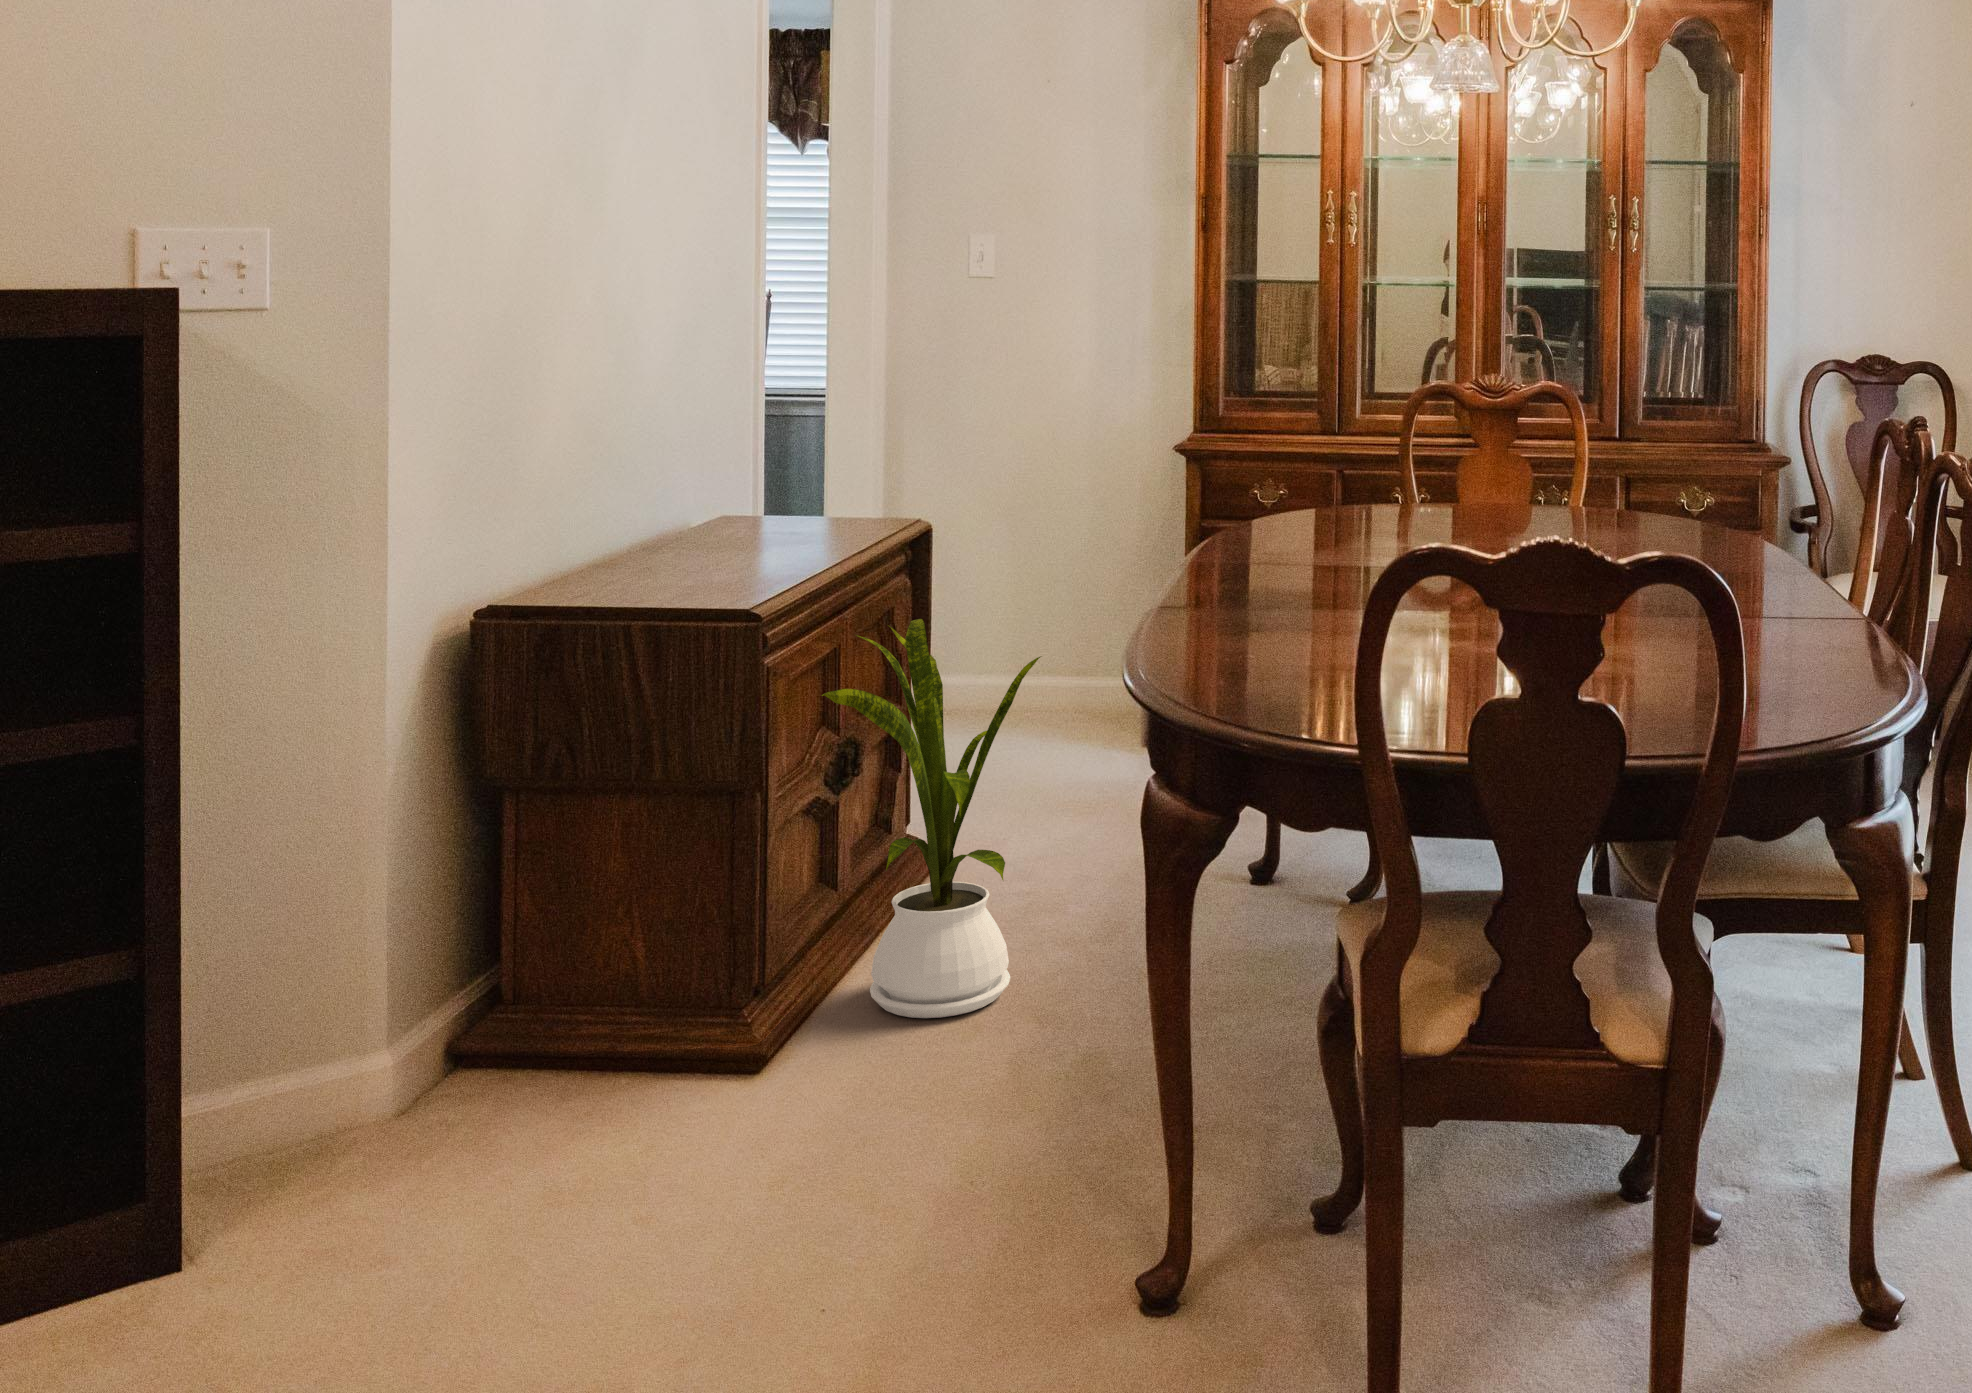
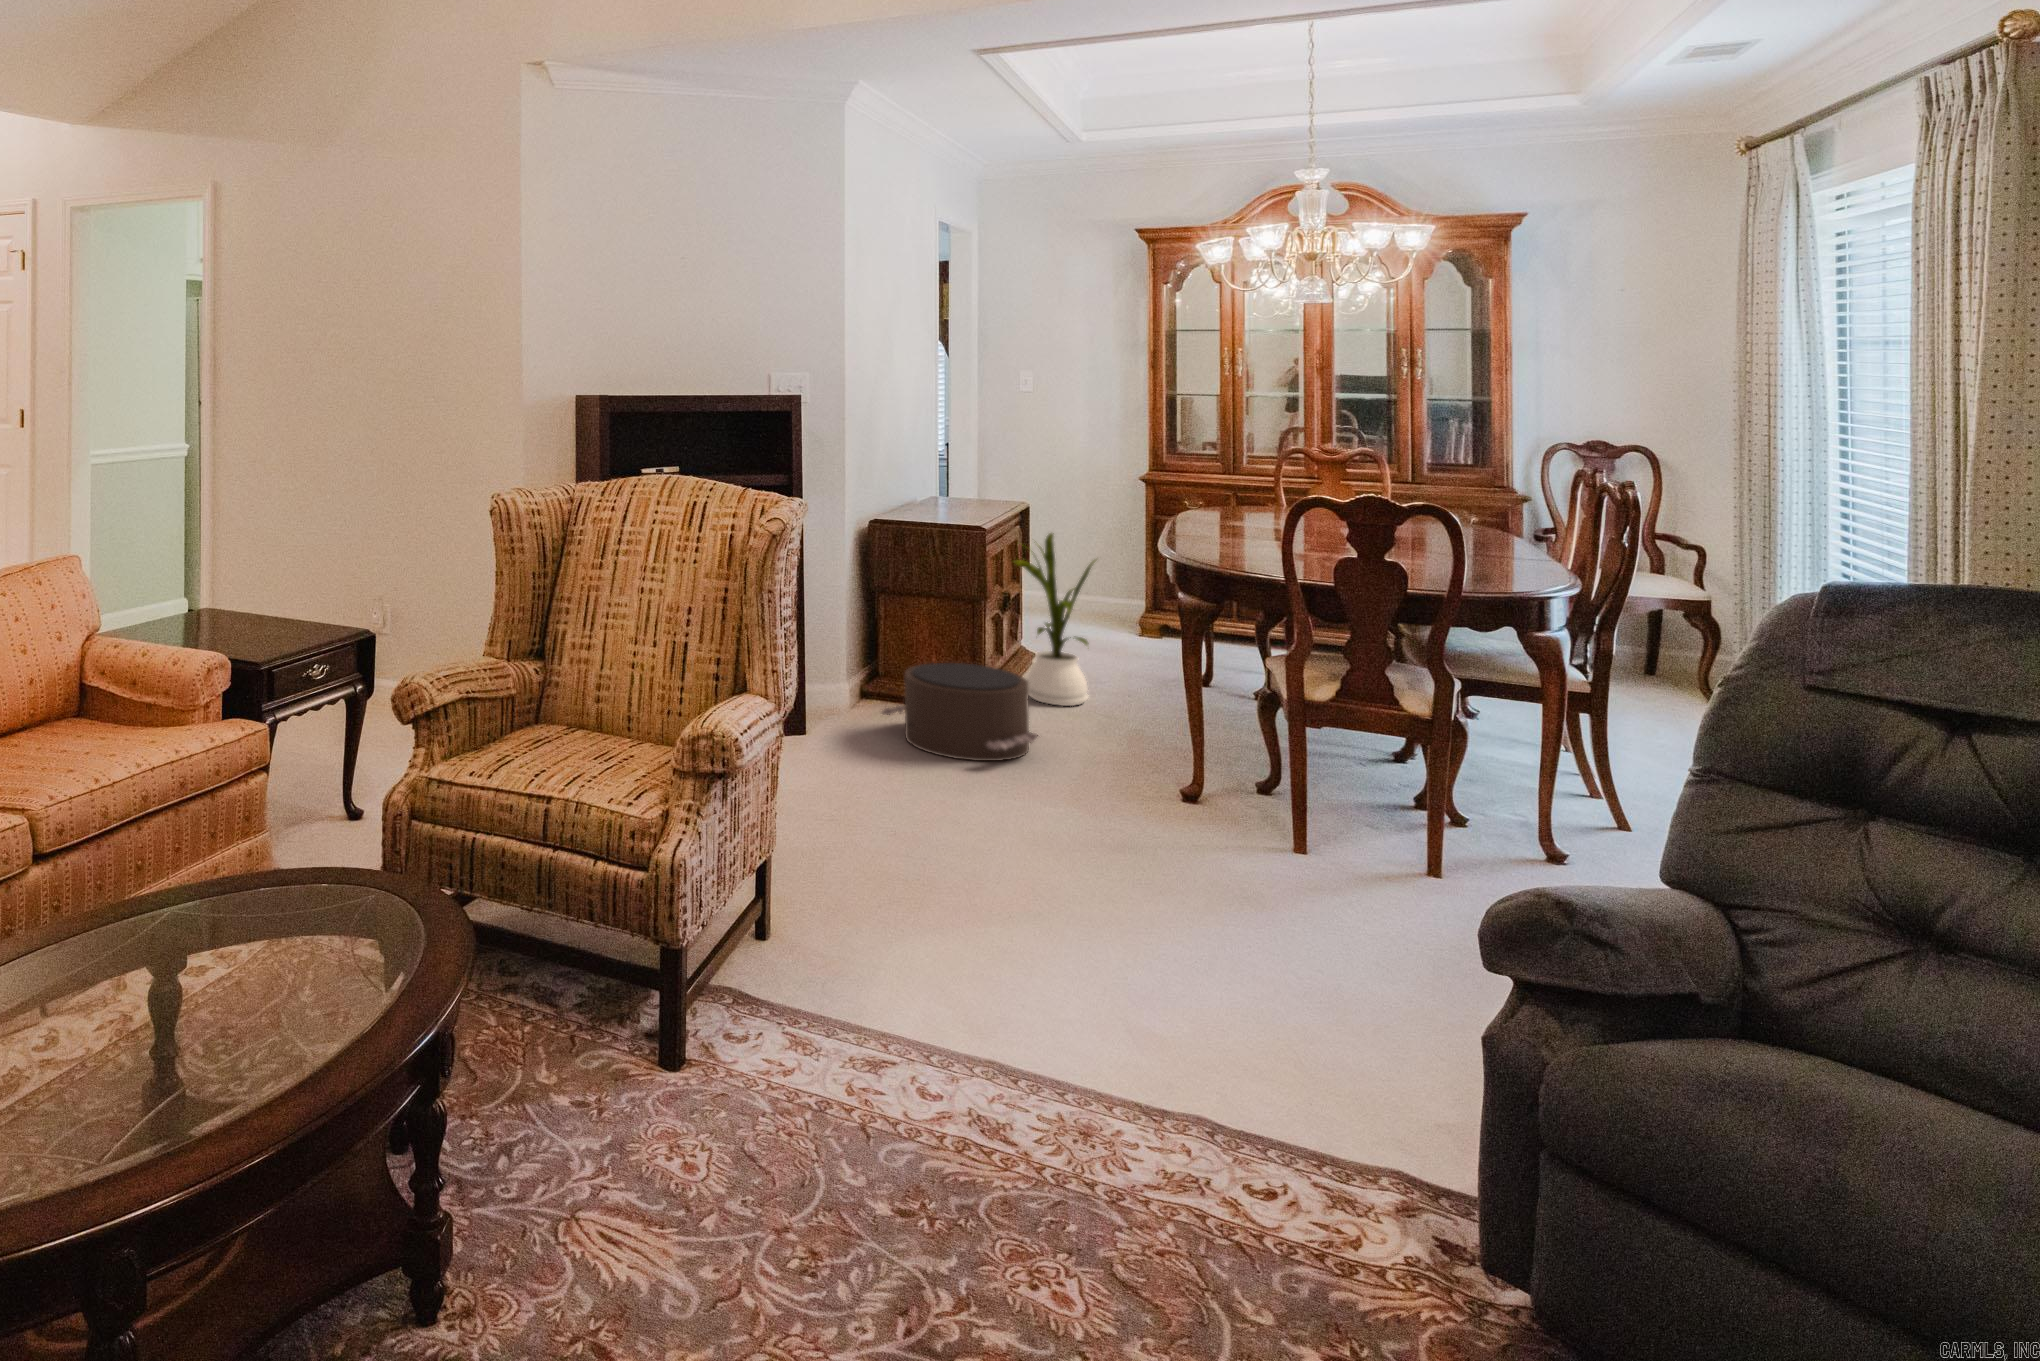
pouf: none [399,990,833,1303] -> present [882,663,1038,761]

